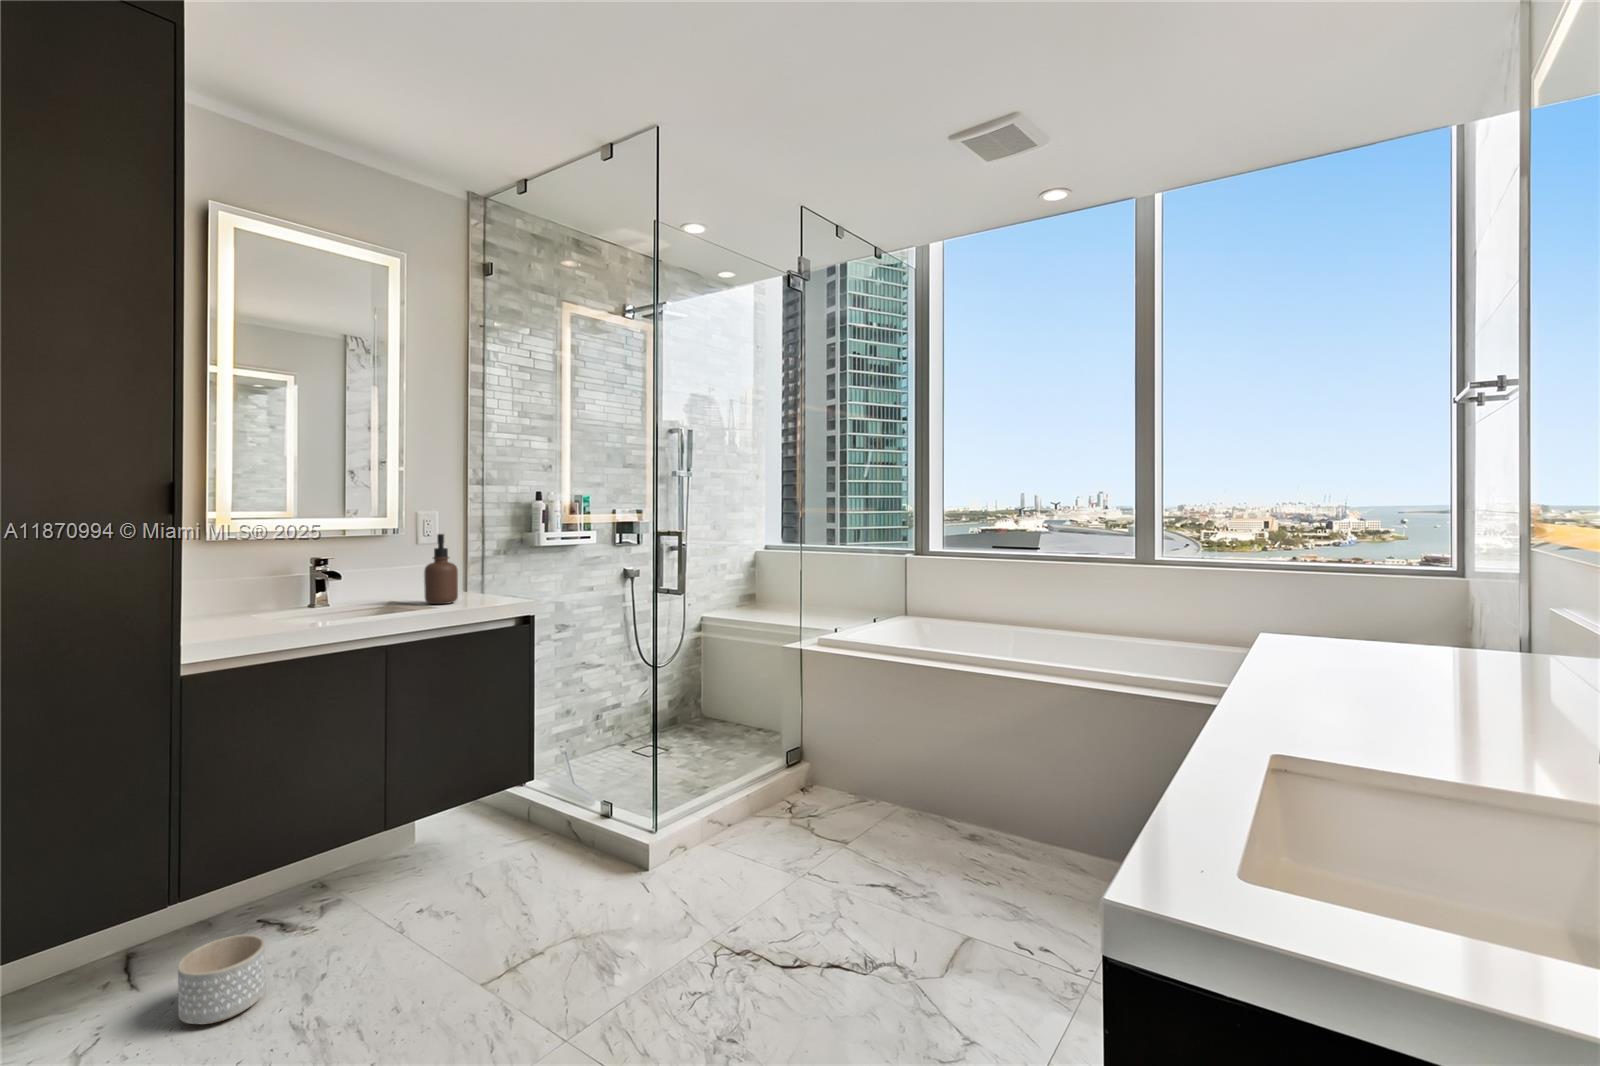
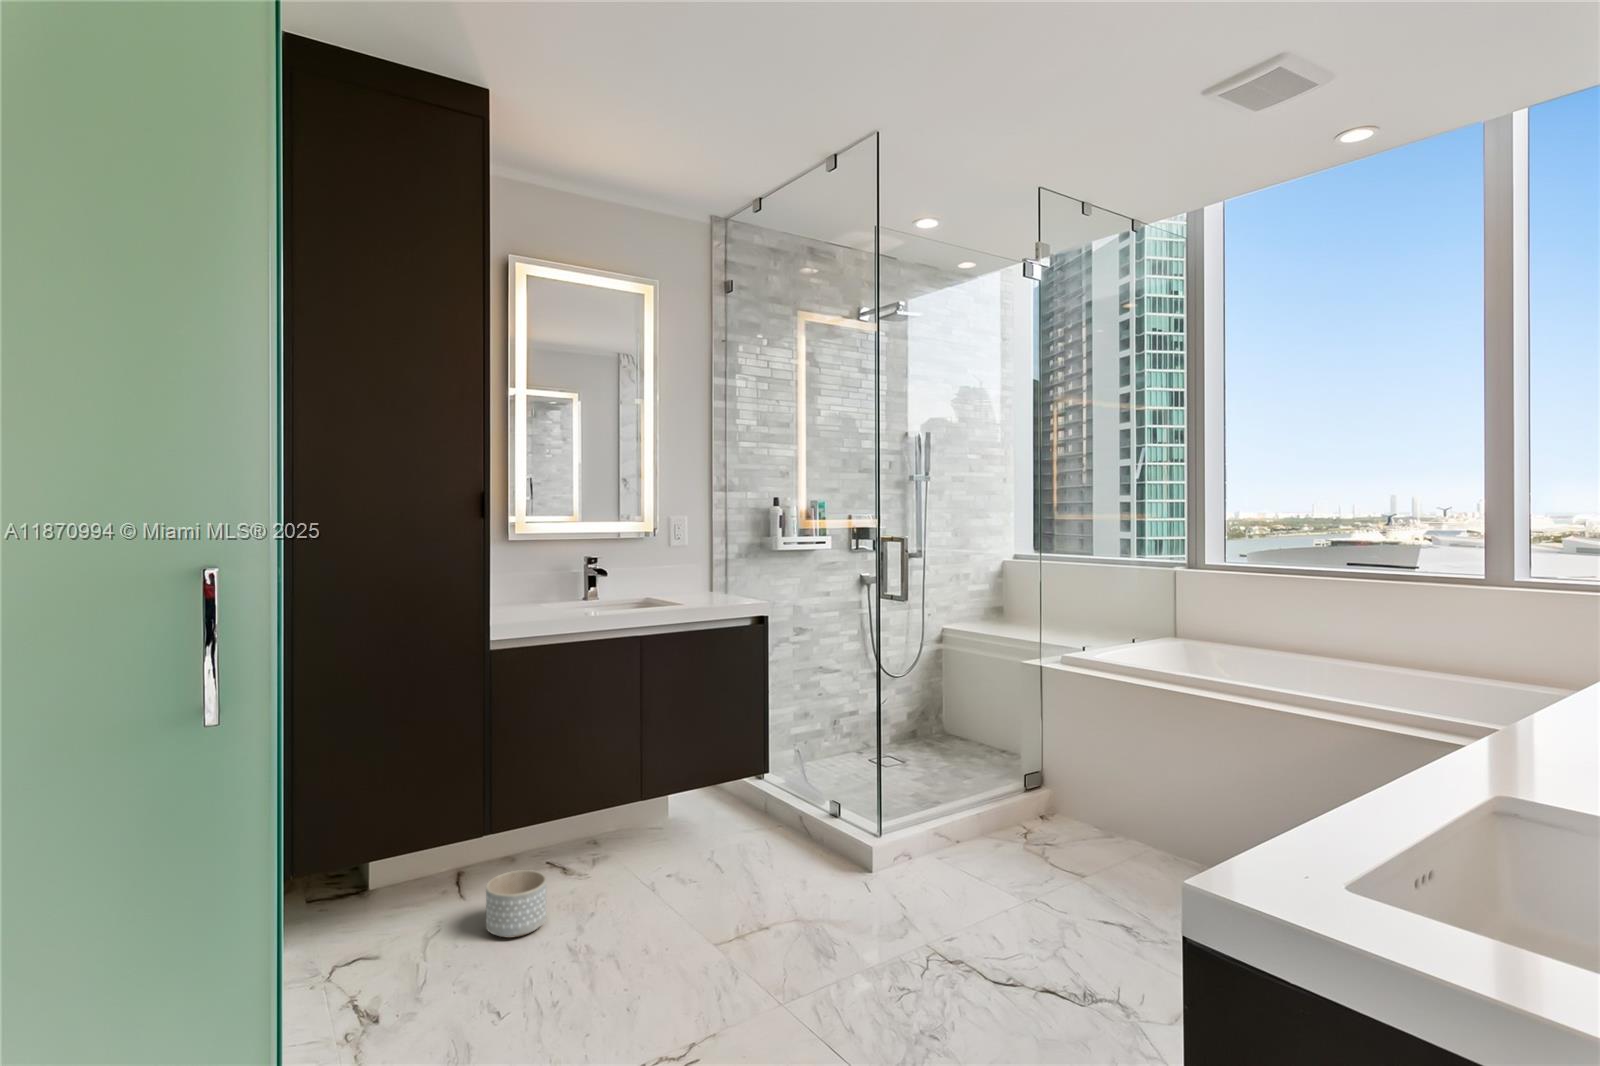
soap dispenser: present [424,534,458,604] -> none [676,537,704,601]

